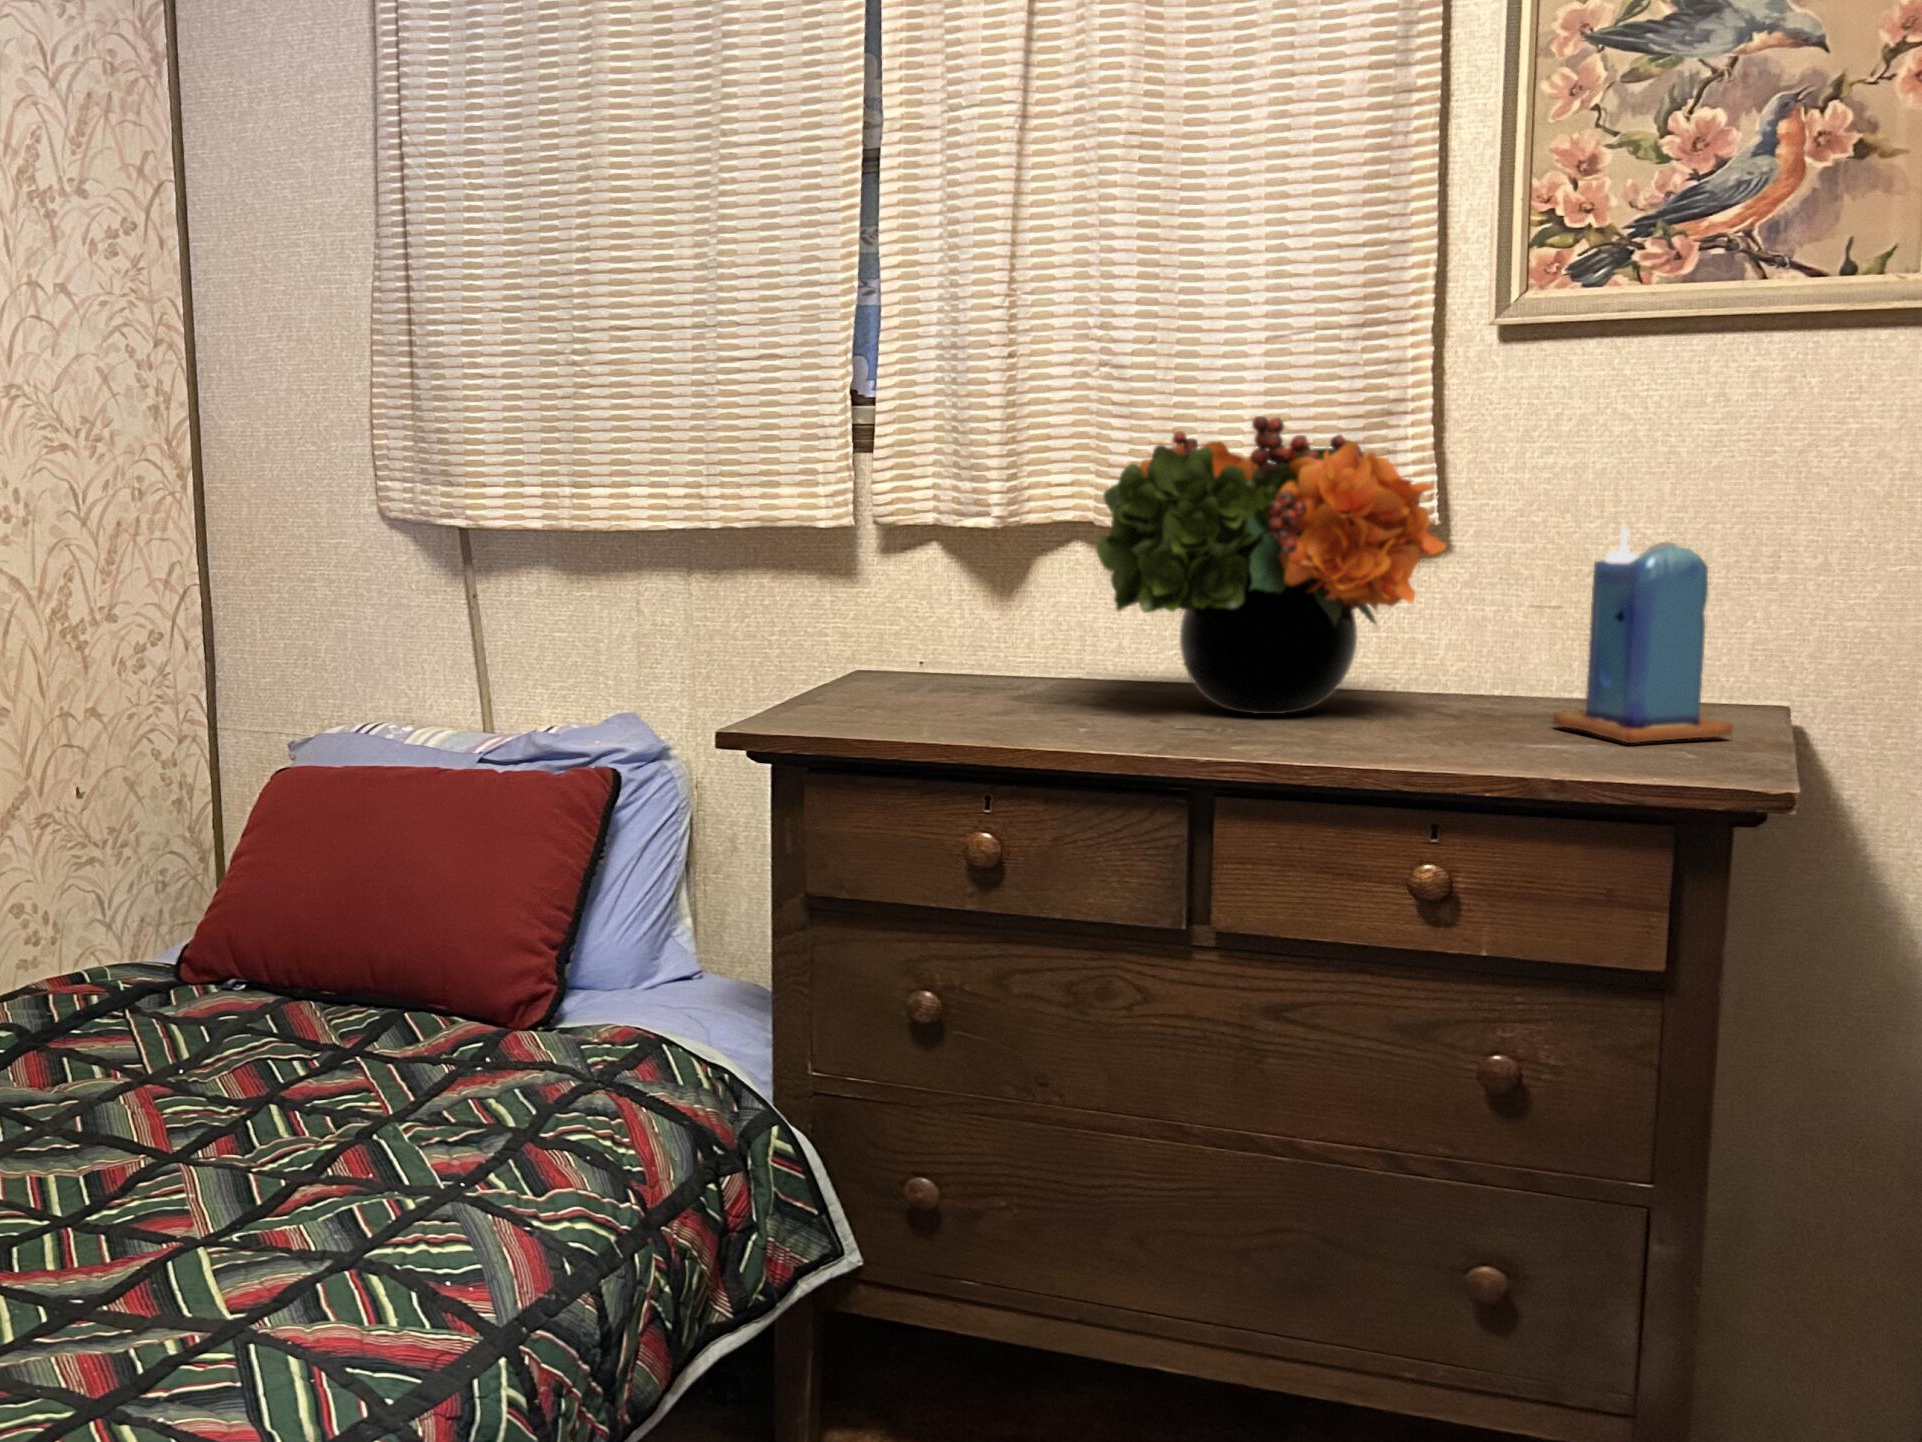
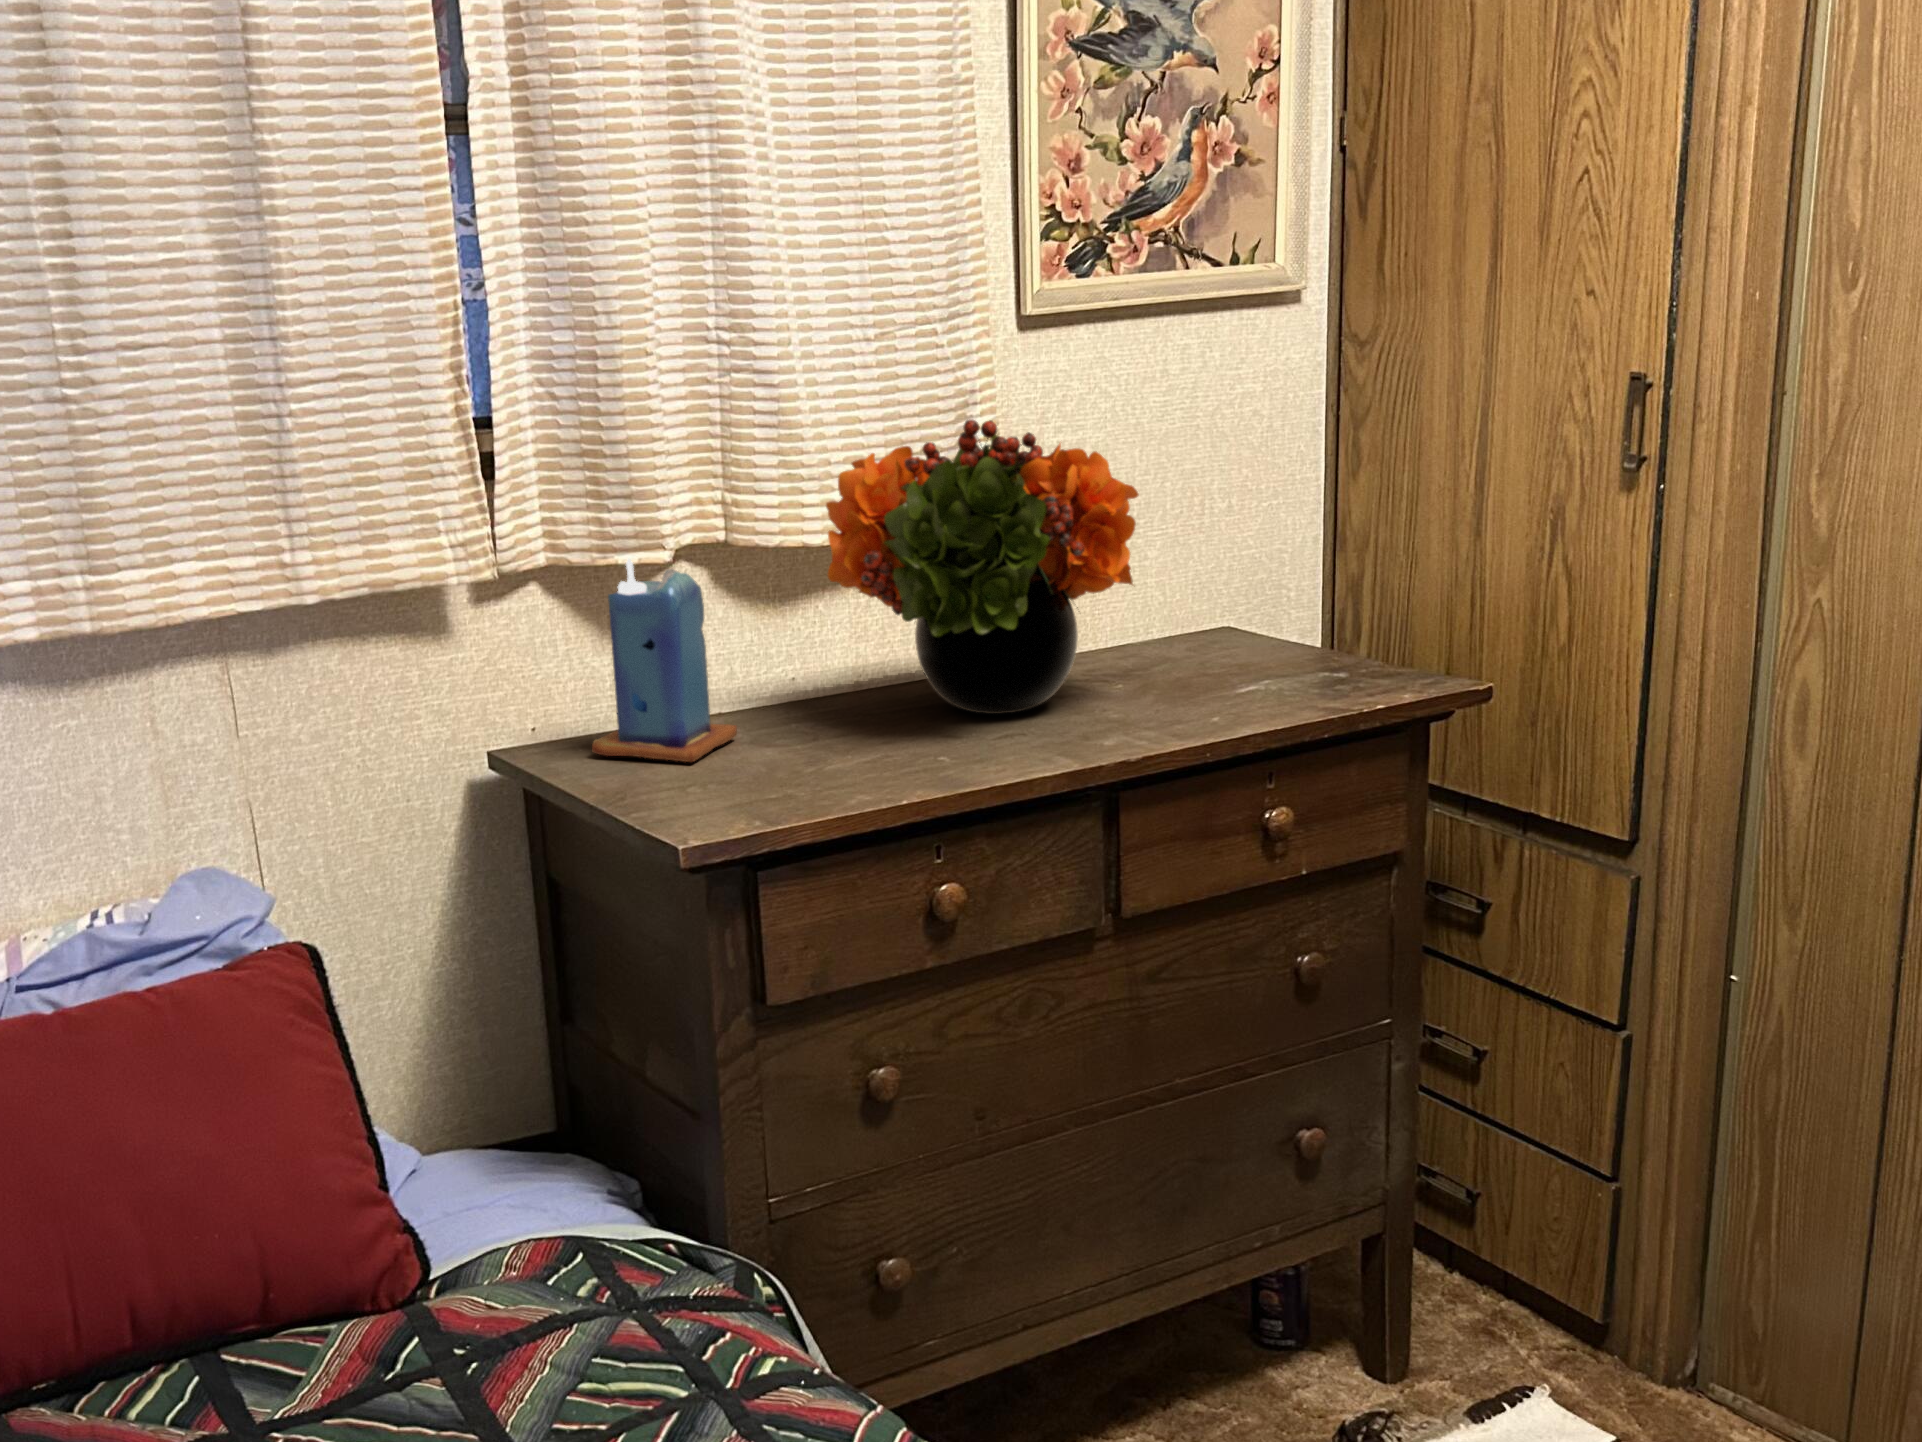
candle: present [1553,528,1733,743] -> present [592,559,737,762]

